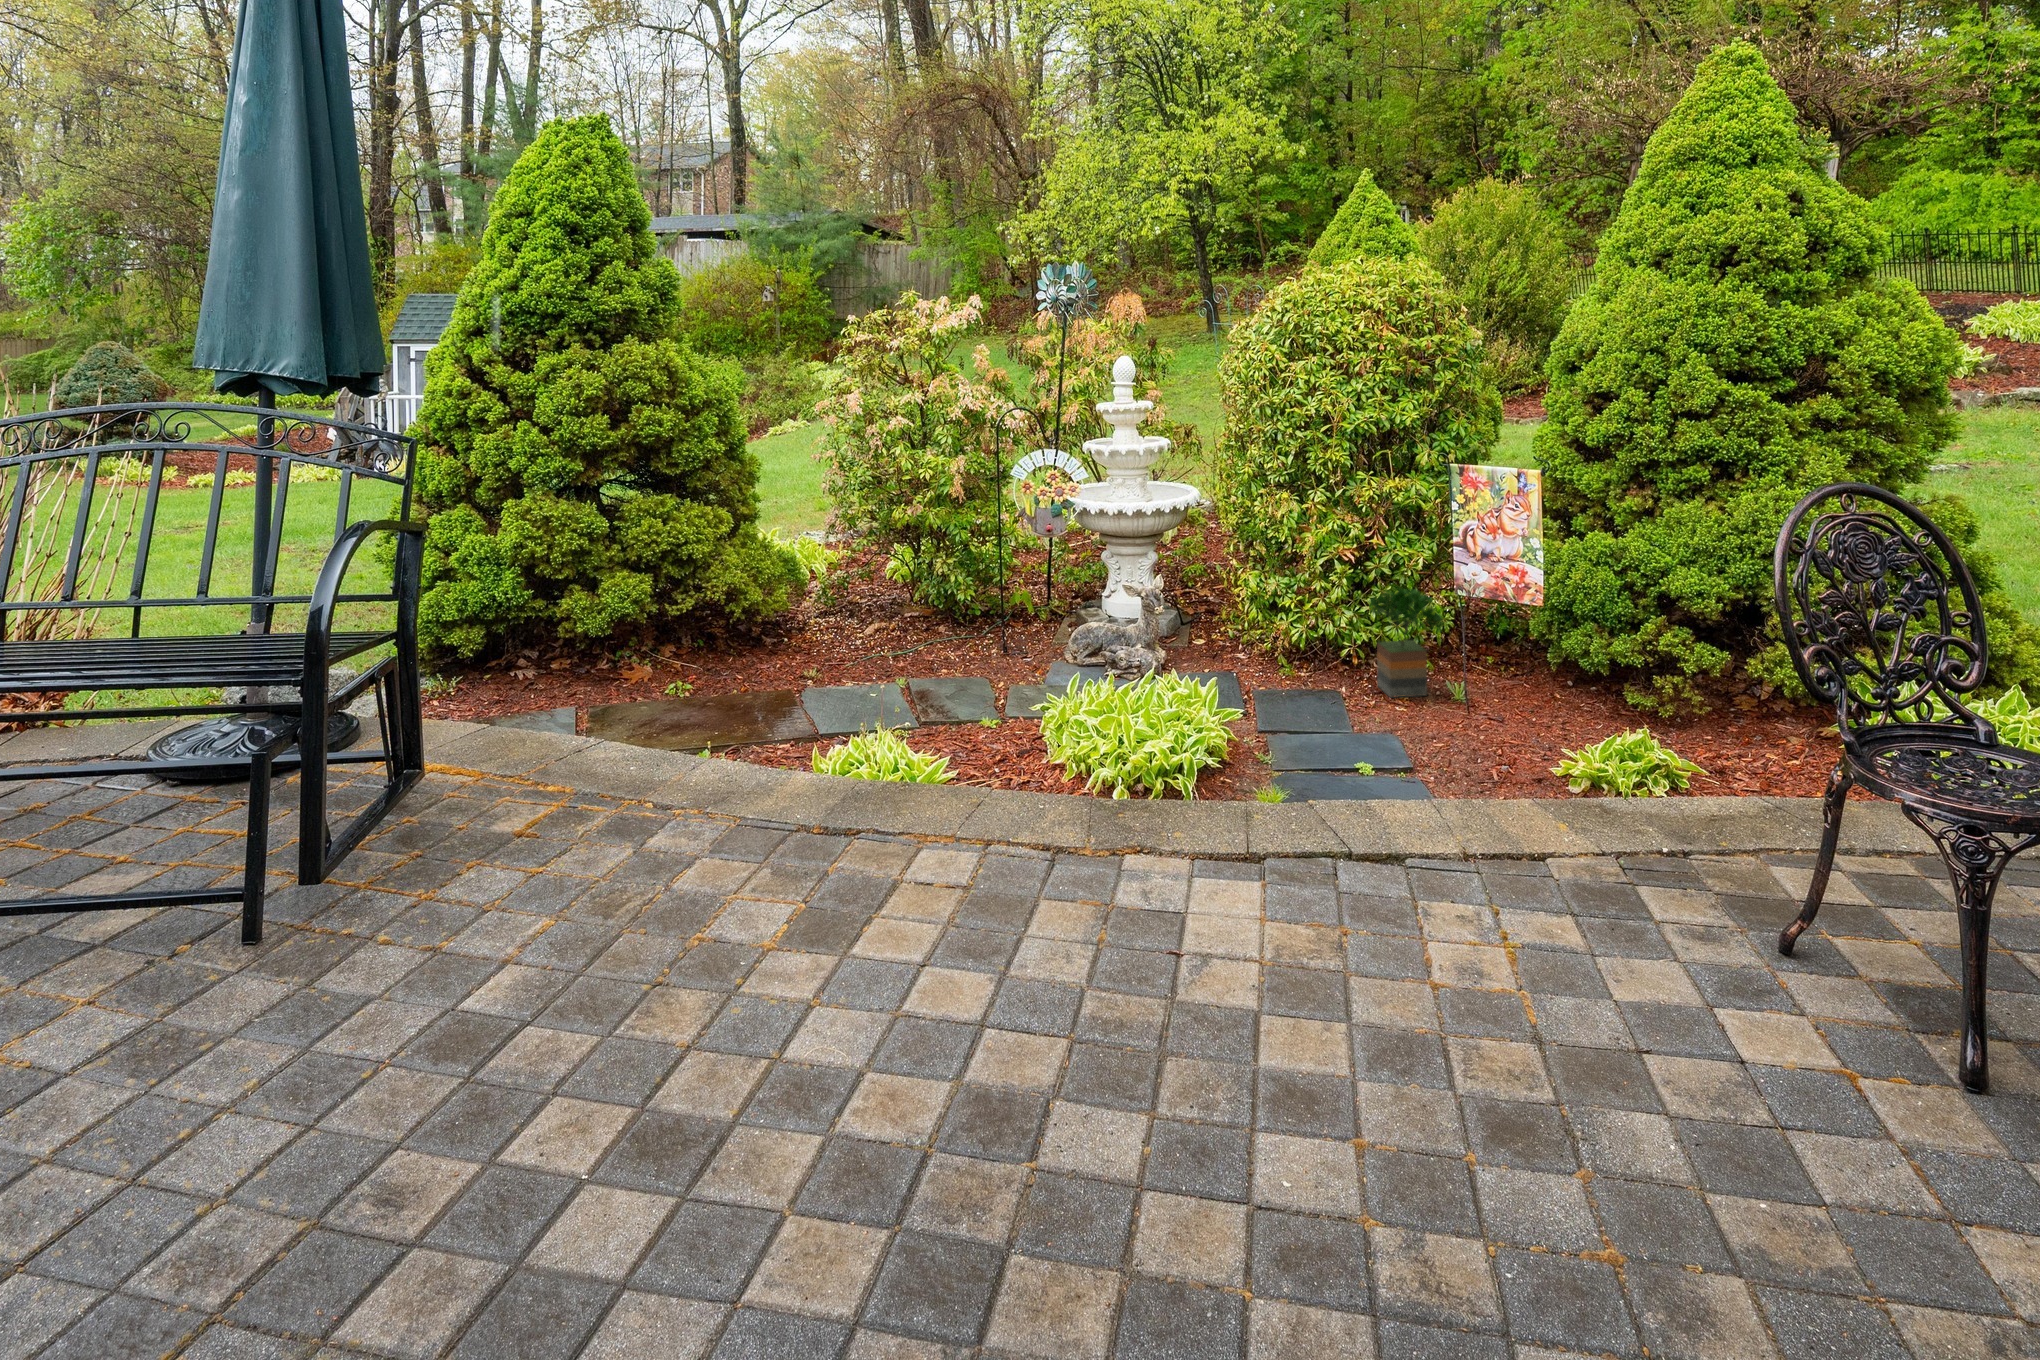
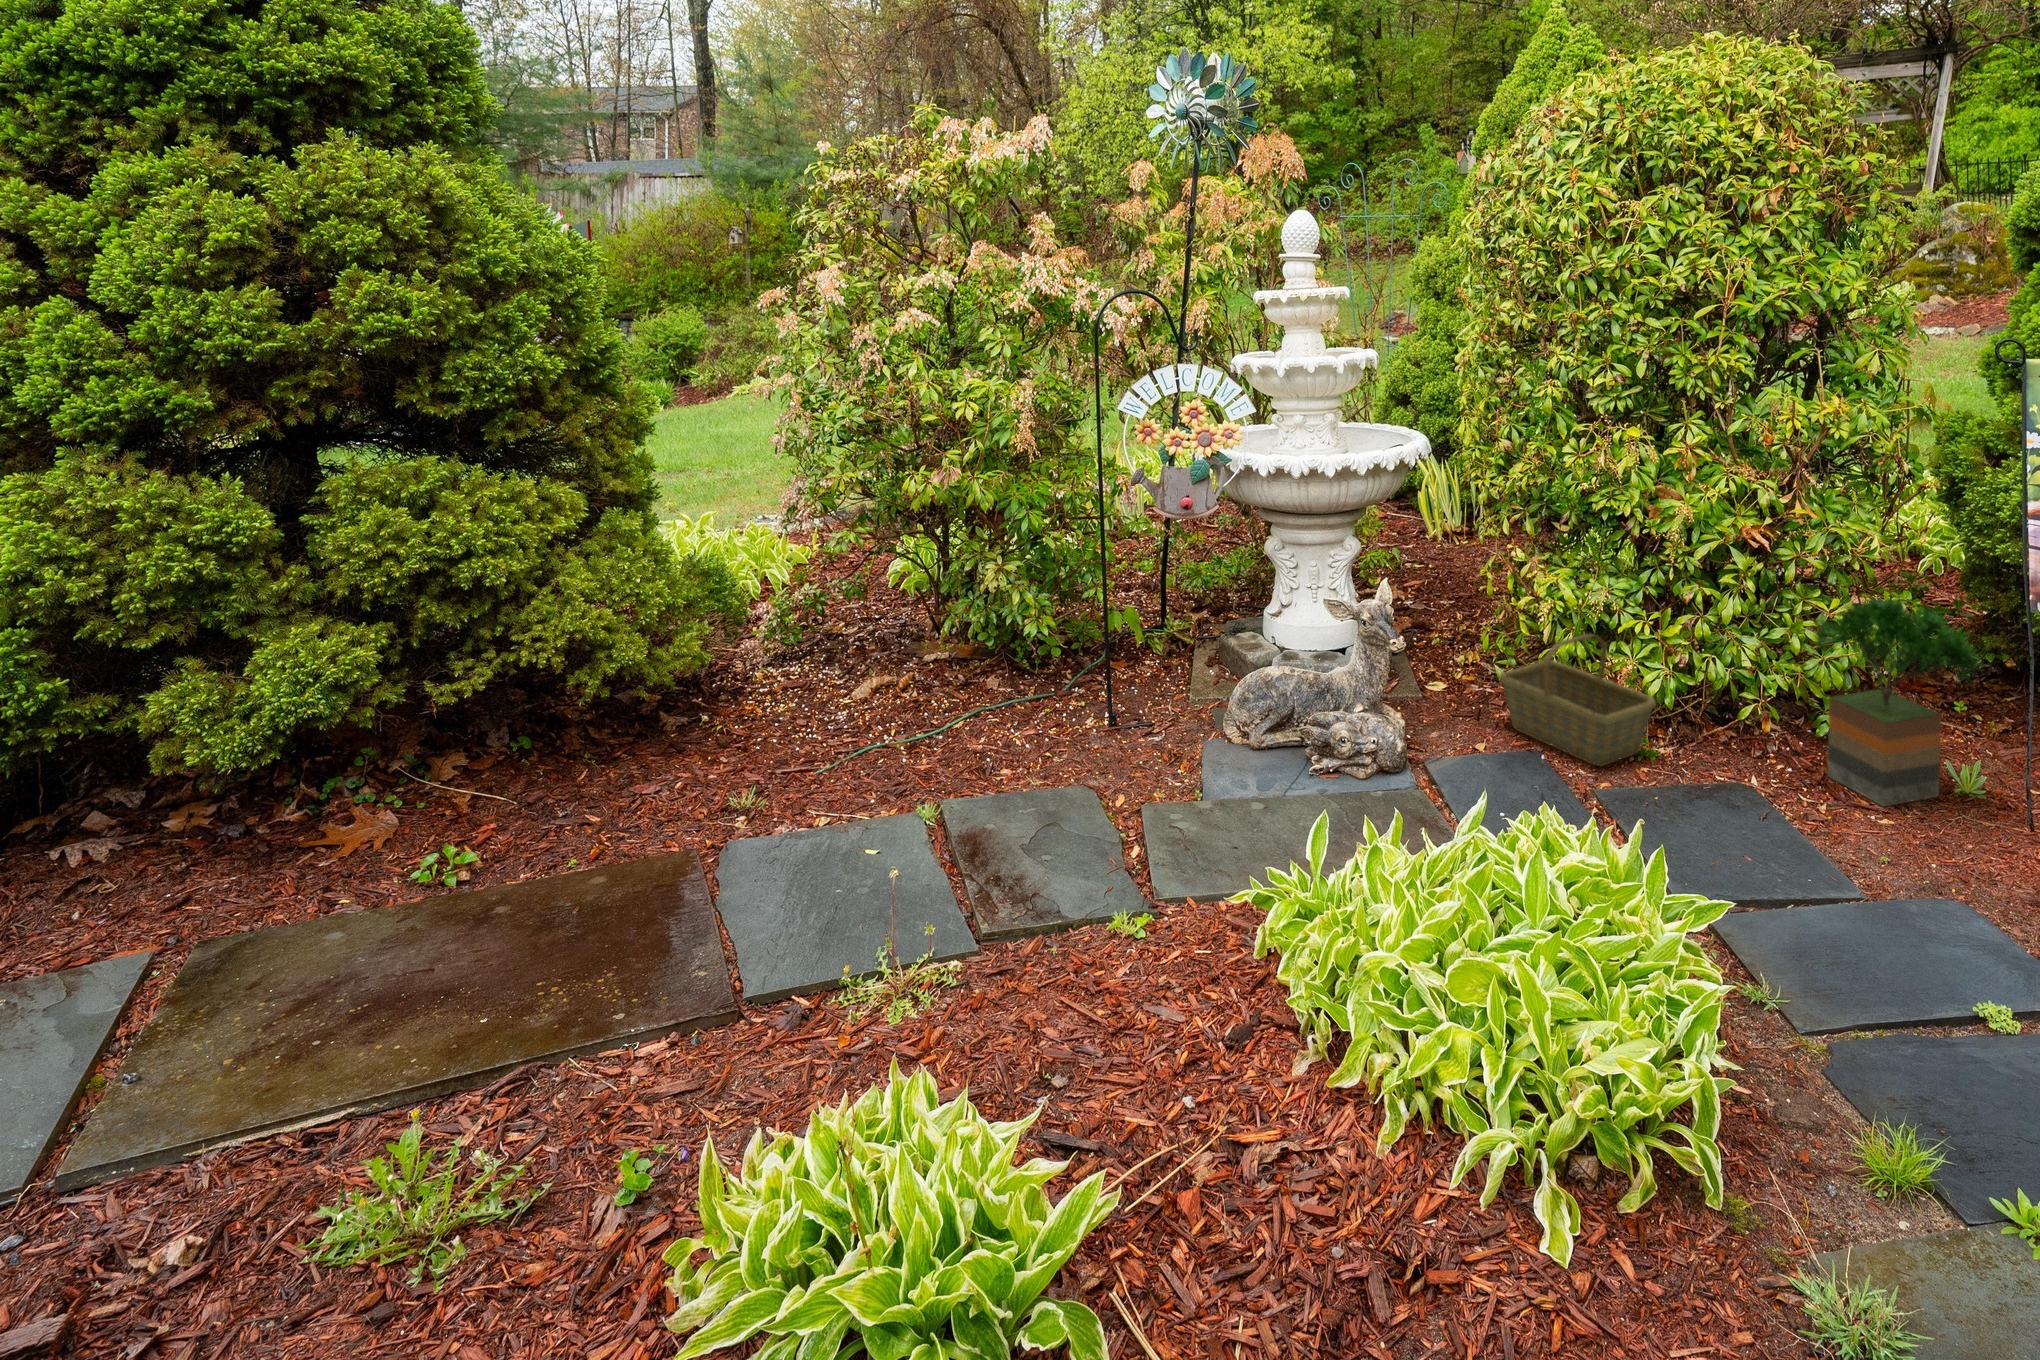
basket: none [1217,608,1292,677] -> present [1499,634,1656,767]

